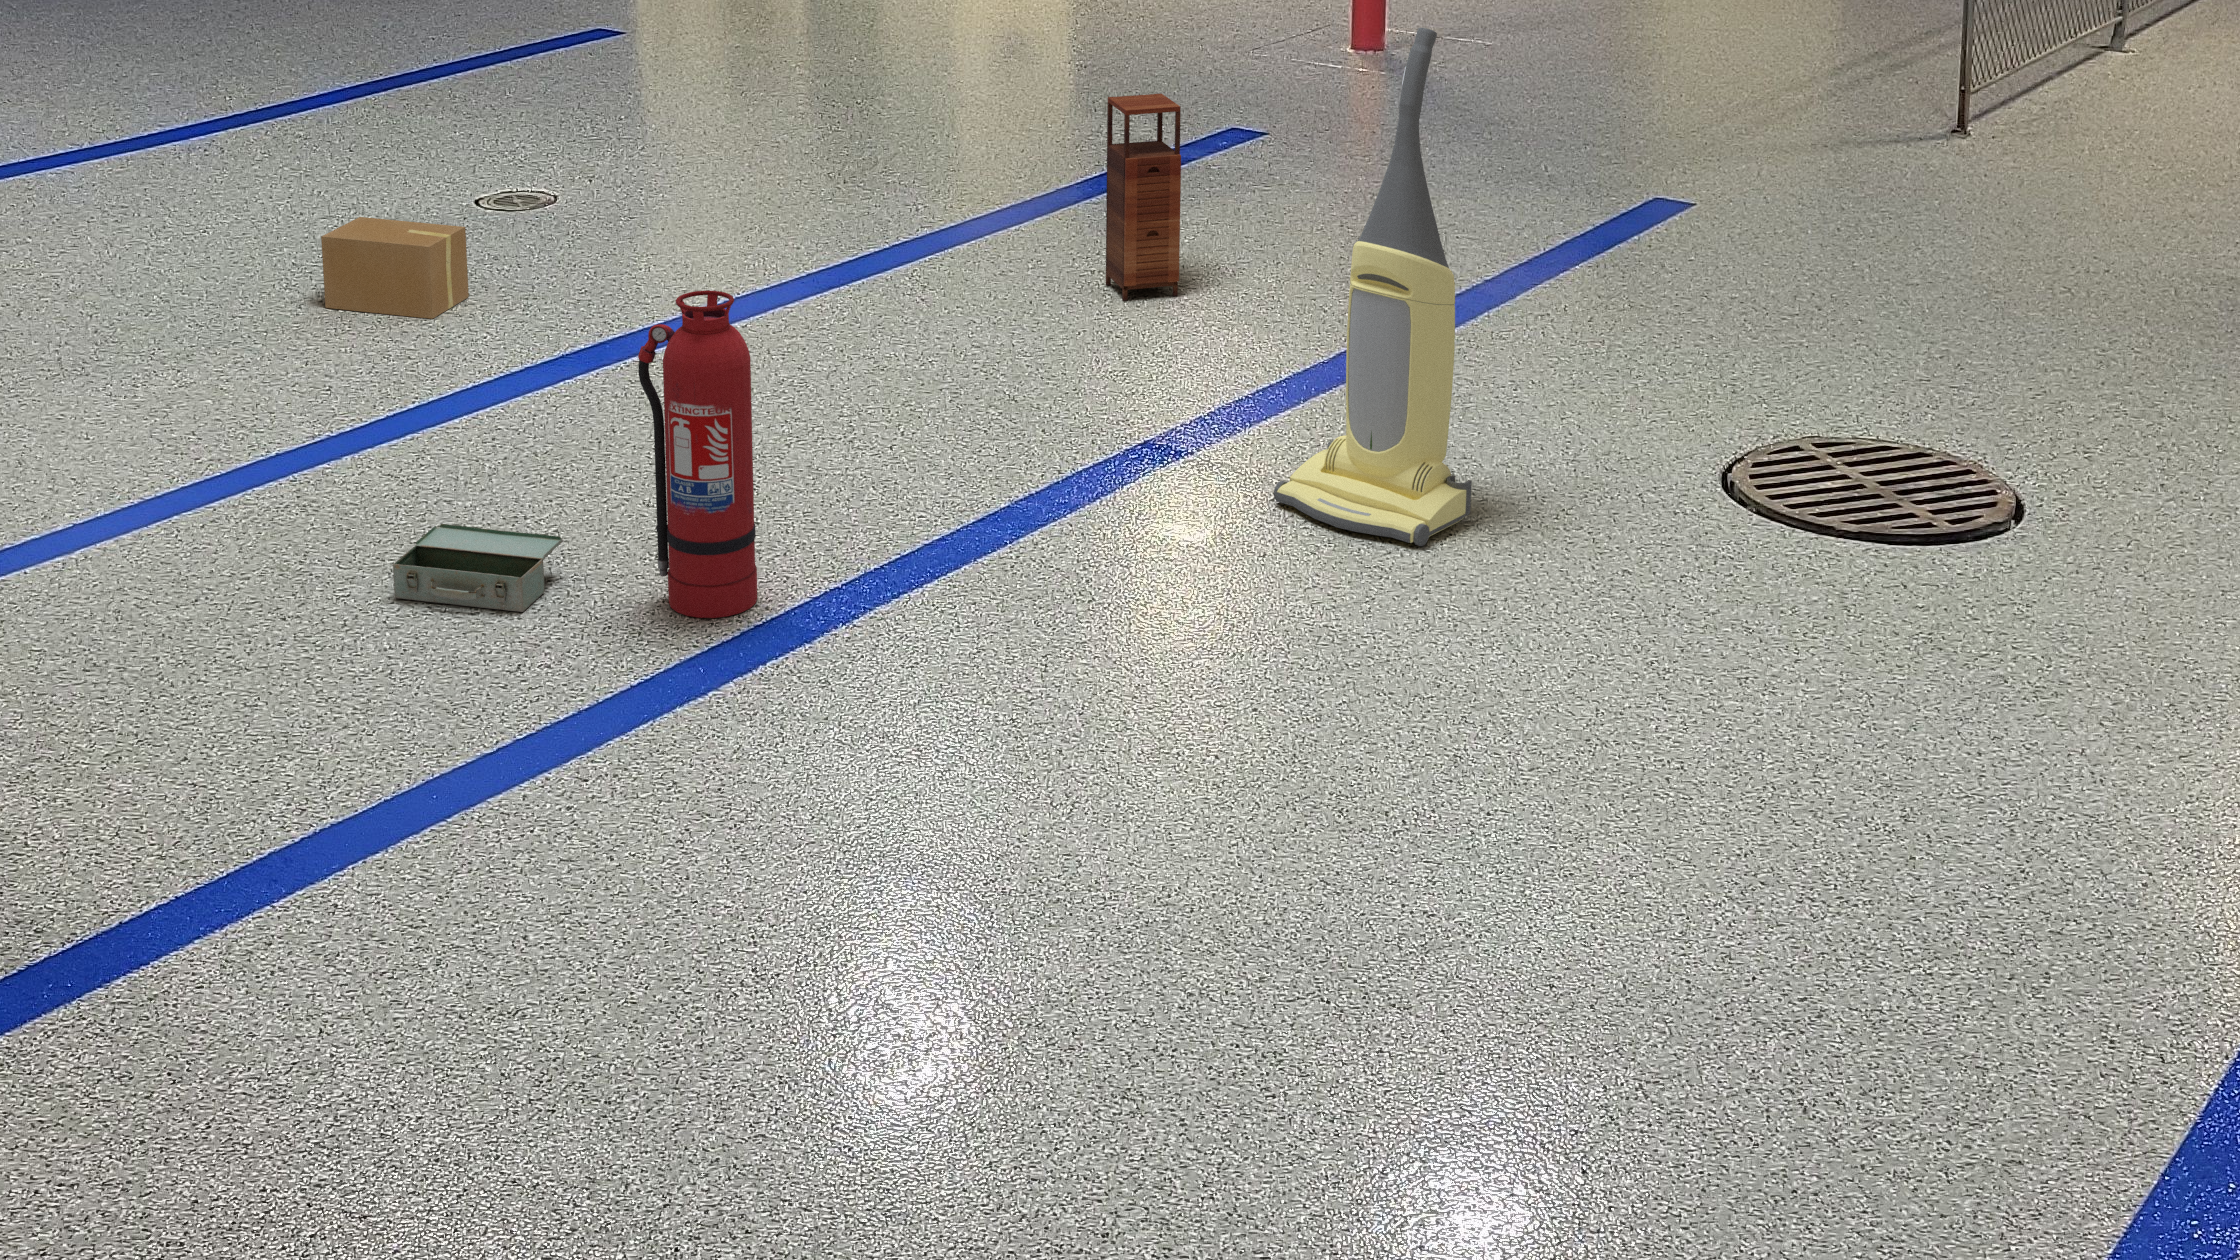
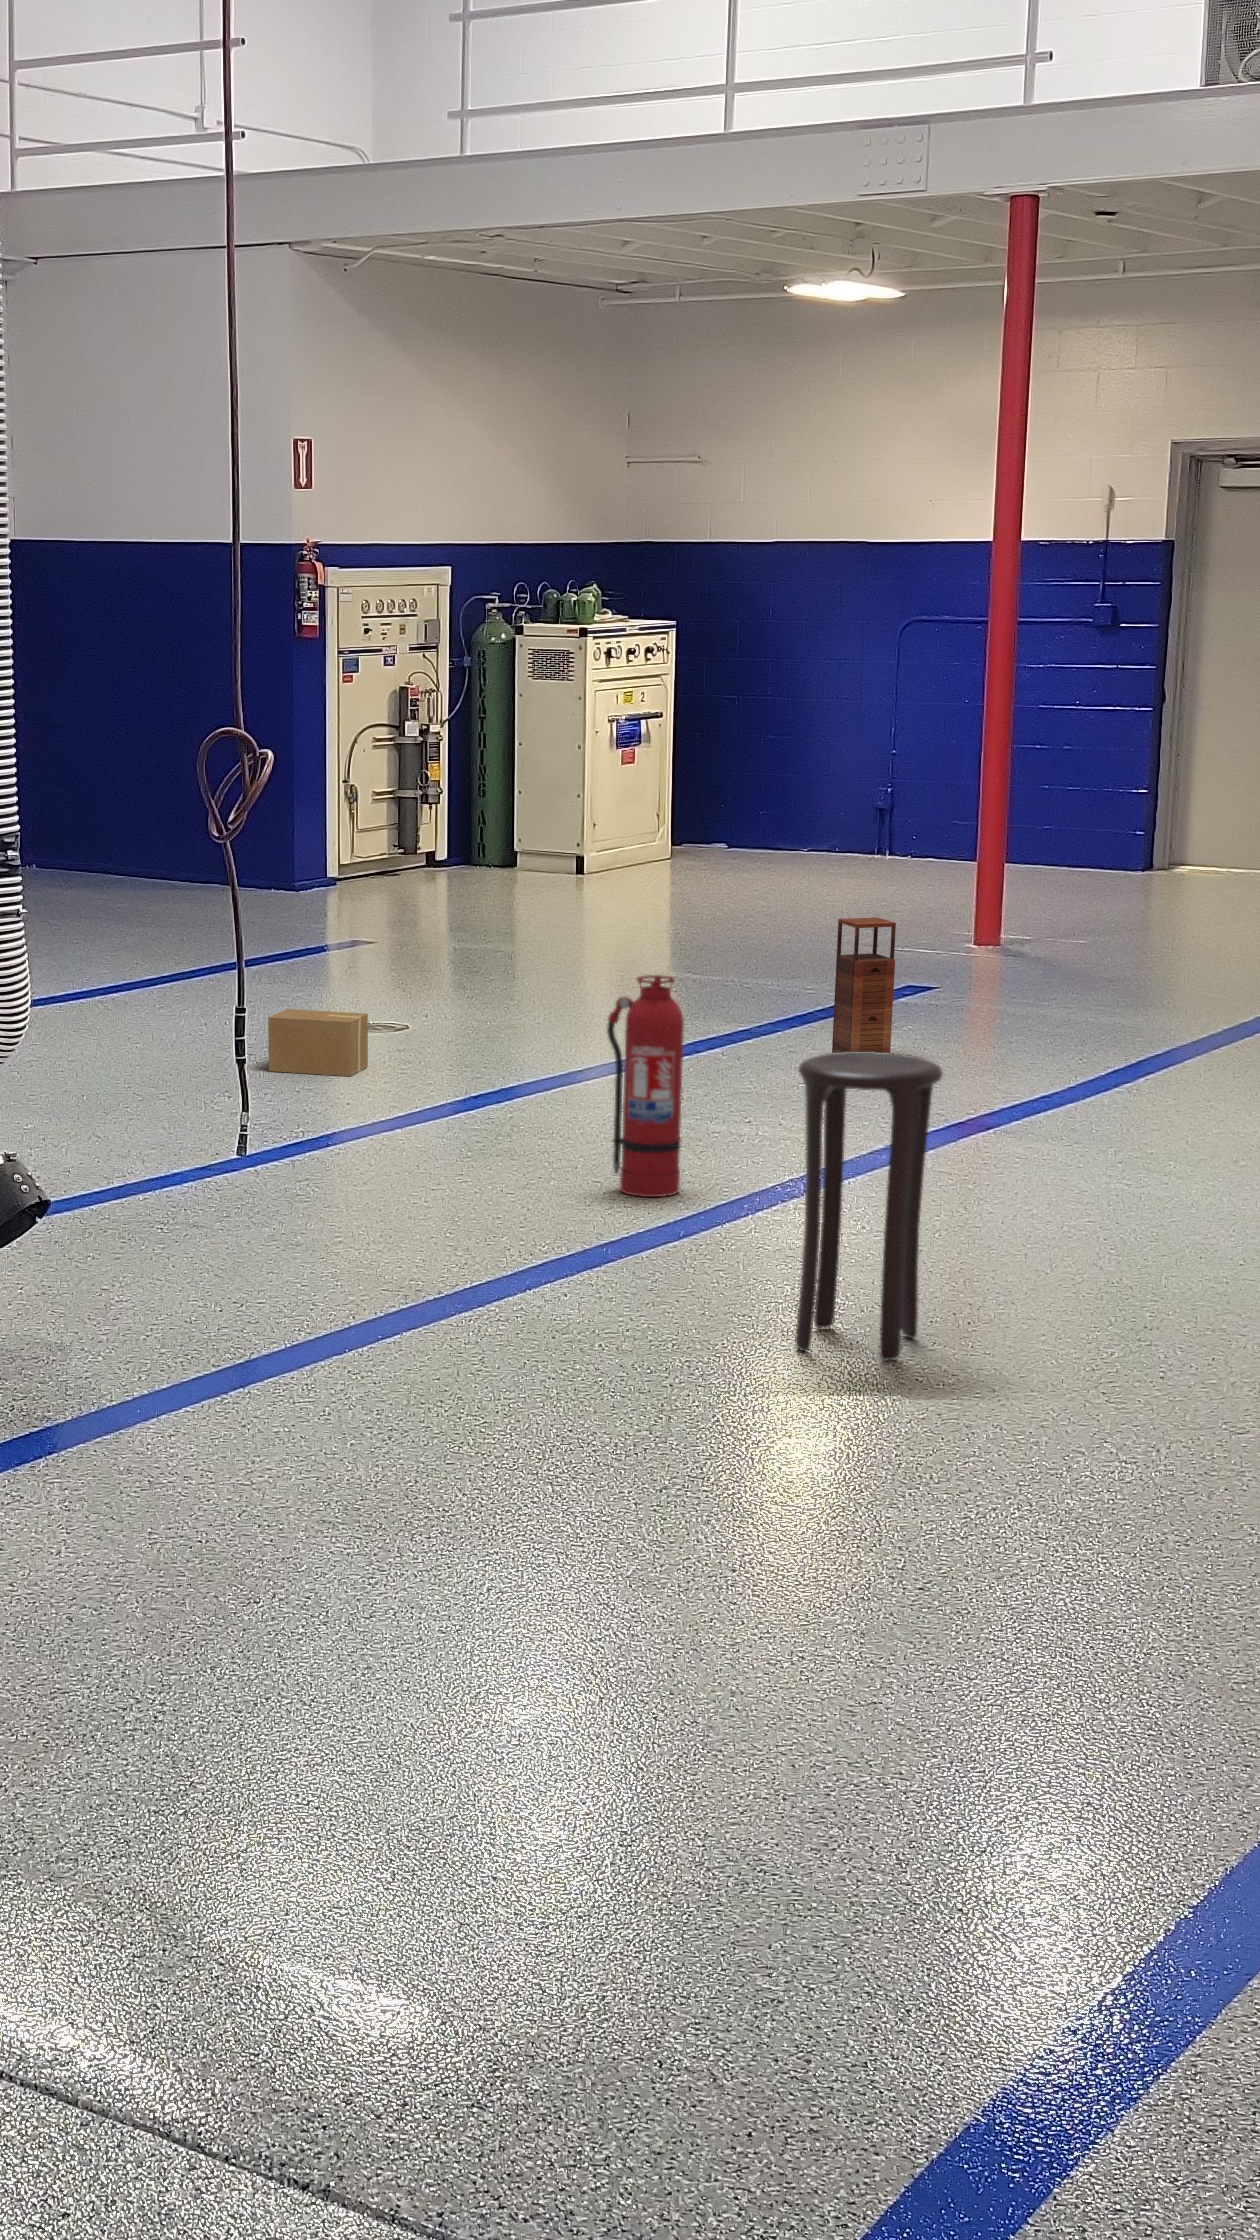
vacuum cleaner: present [1274,28,1472,546] -> none [1009,812,1153,1173]
toolbox: present [393,524,563,612] -> none [436,1148,541,1194]
stool: none [714,581,957,1120] -> present [795,1052,943,1361]

